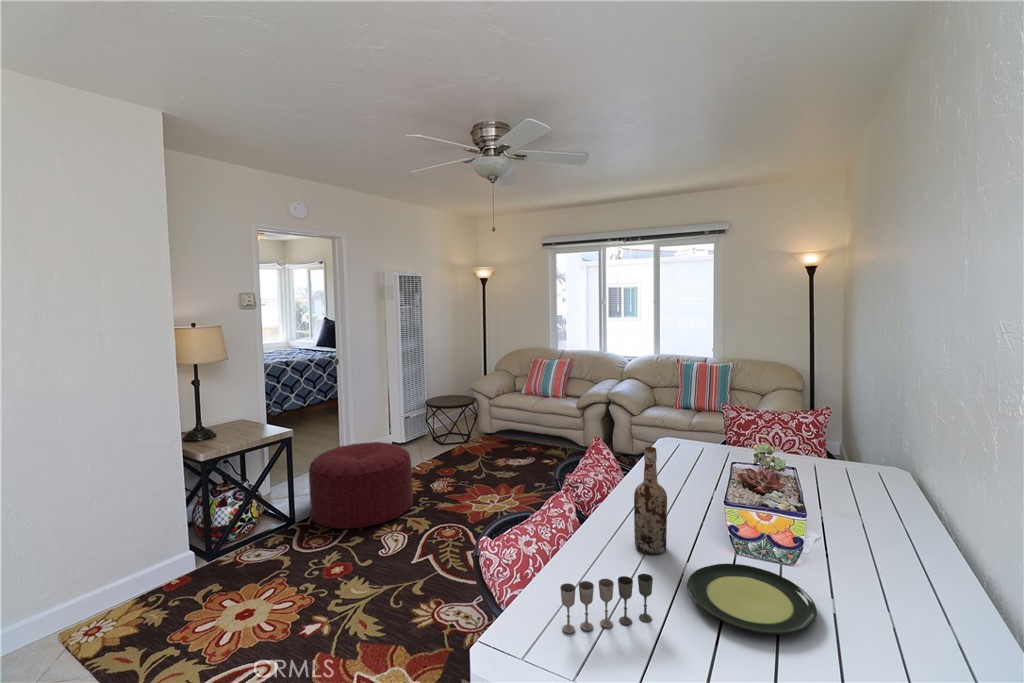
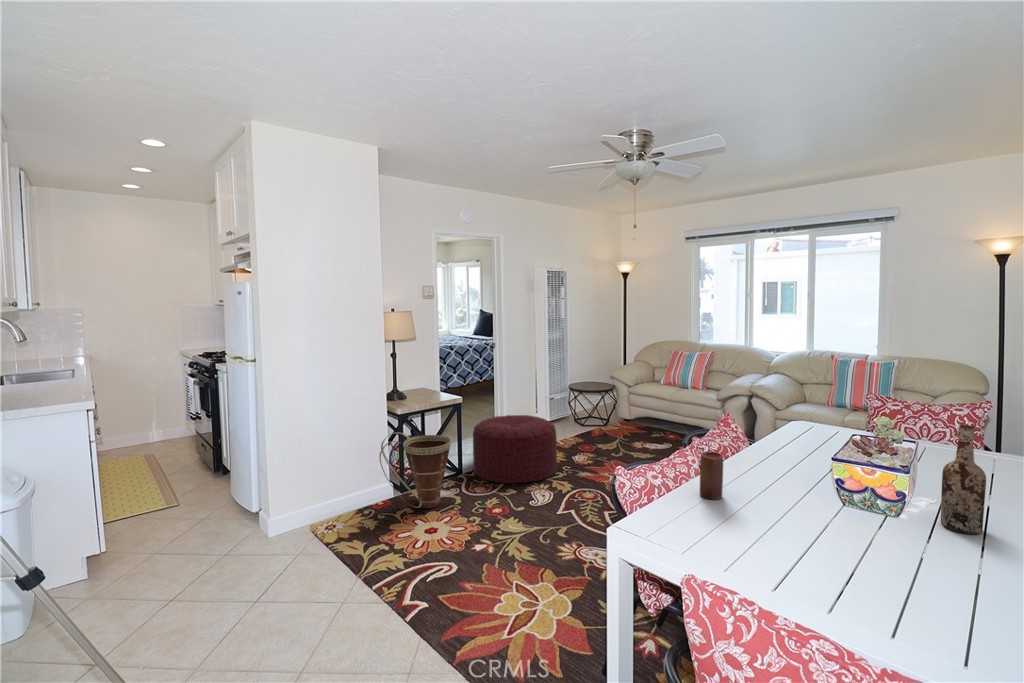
wine bottle: present [634,447,667,554] -> present [941,425,986,534]
basket: none [168,482,275,582] -> present [379,432,451,508]
candle: none [583,507,610,569] -> present [700,451,723,499]
plate: present [687,564,817,634] -> none [785,504,899,547]
wine glass: present [560,574,653,633] -> none [676,493,752,531]

